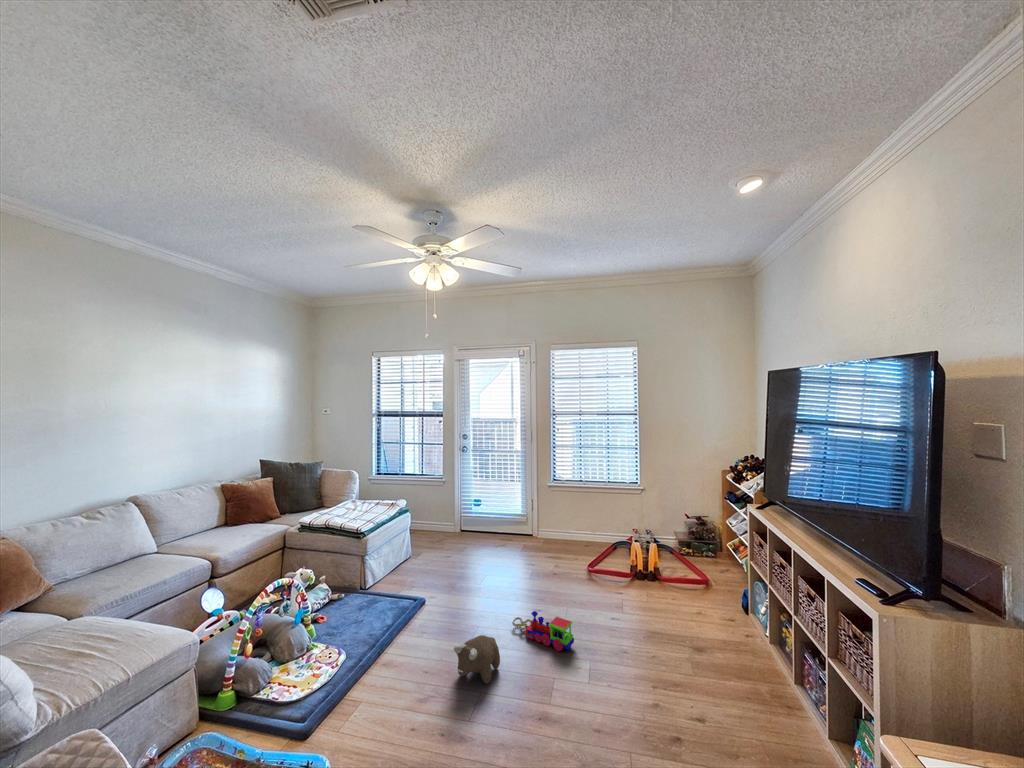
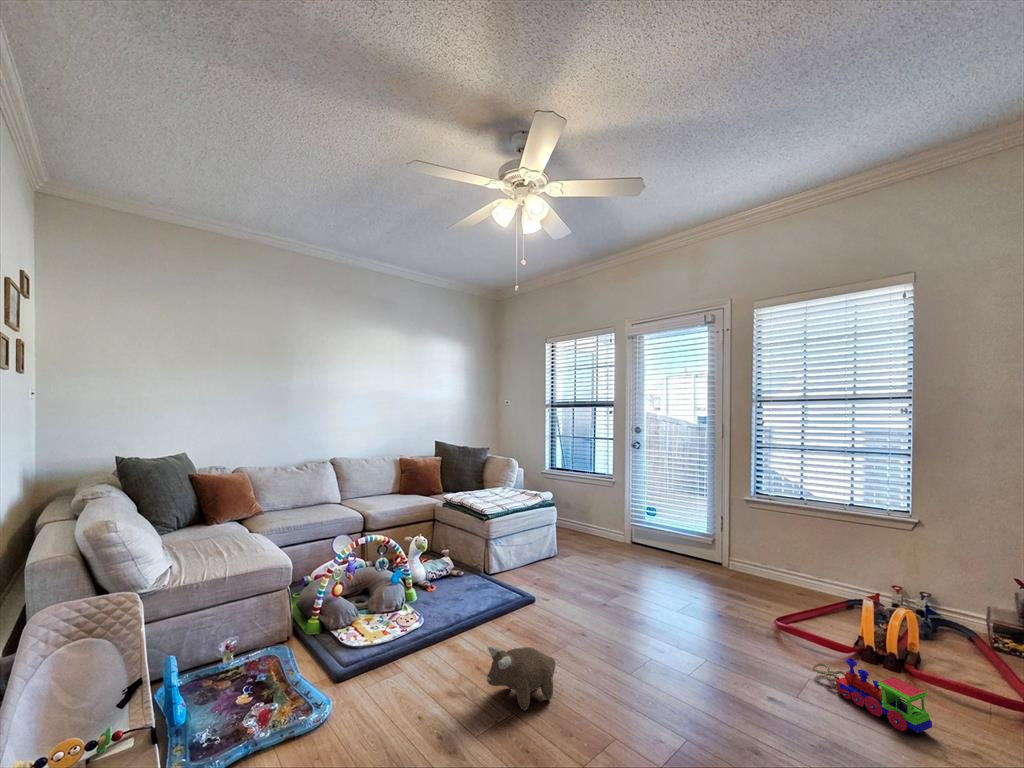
toy train: present [512,611,574,651] -> present [812,659,932,733]

